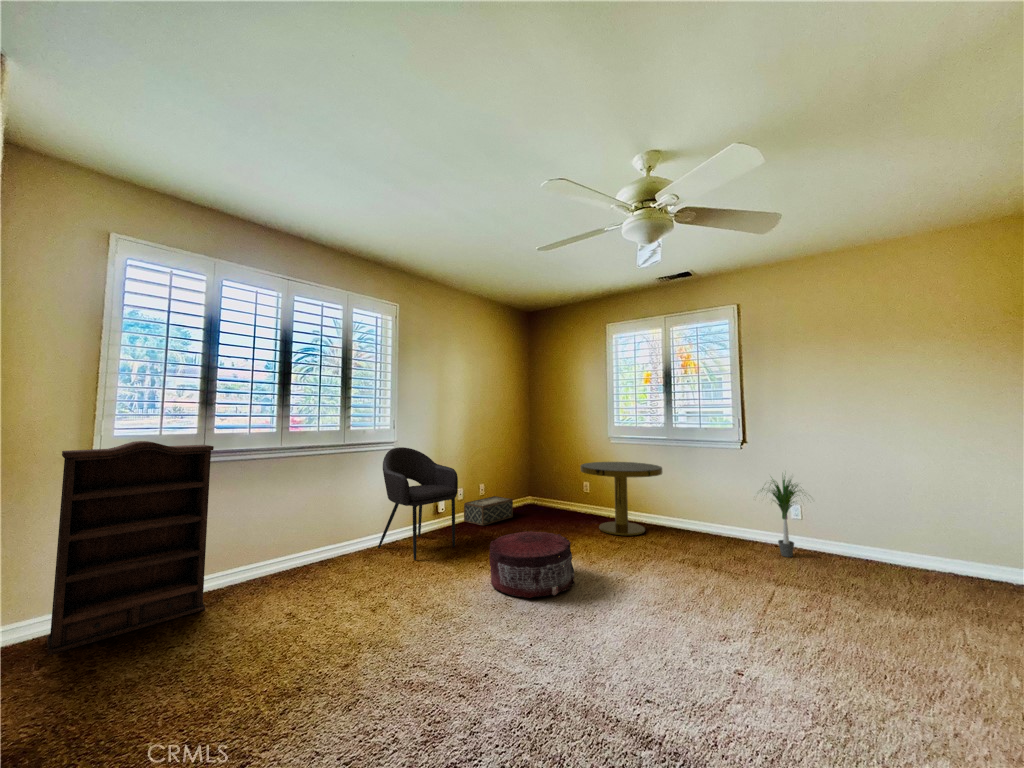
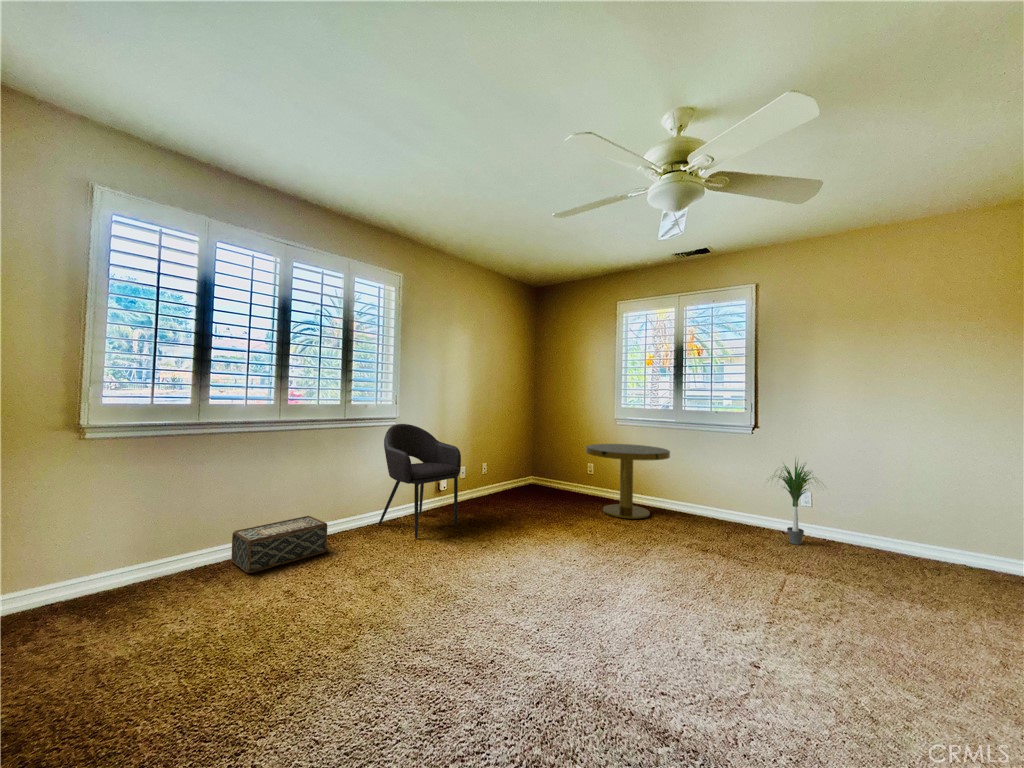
bookshelf: present [47,441,214,655] -> none [35,410,208,629]
woven basket: present [464,496,513,526] -> present [232,516,327,573]
pouf: present [489,531,575,598] -> none [494,511,581,581]

